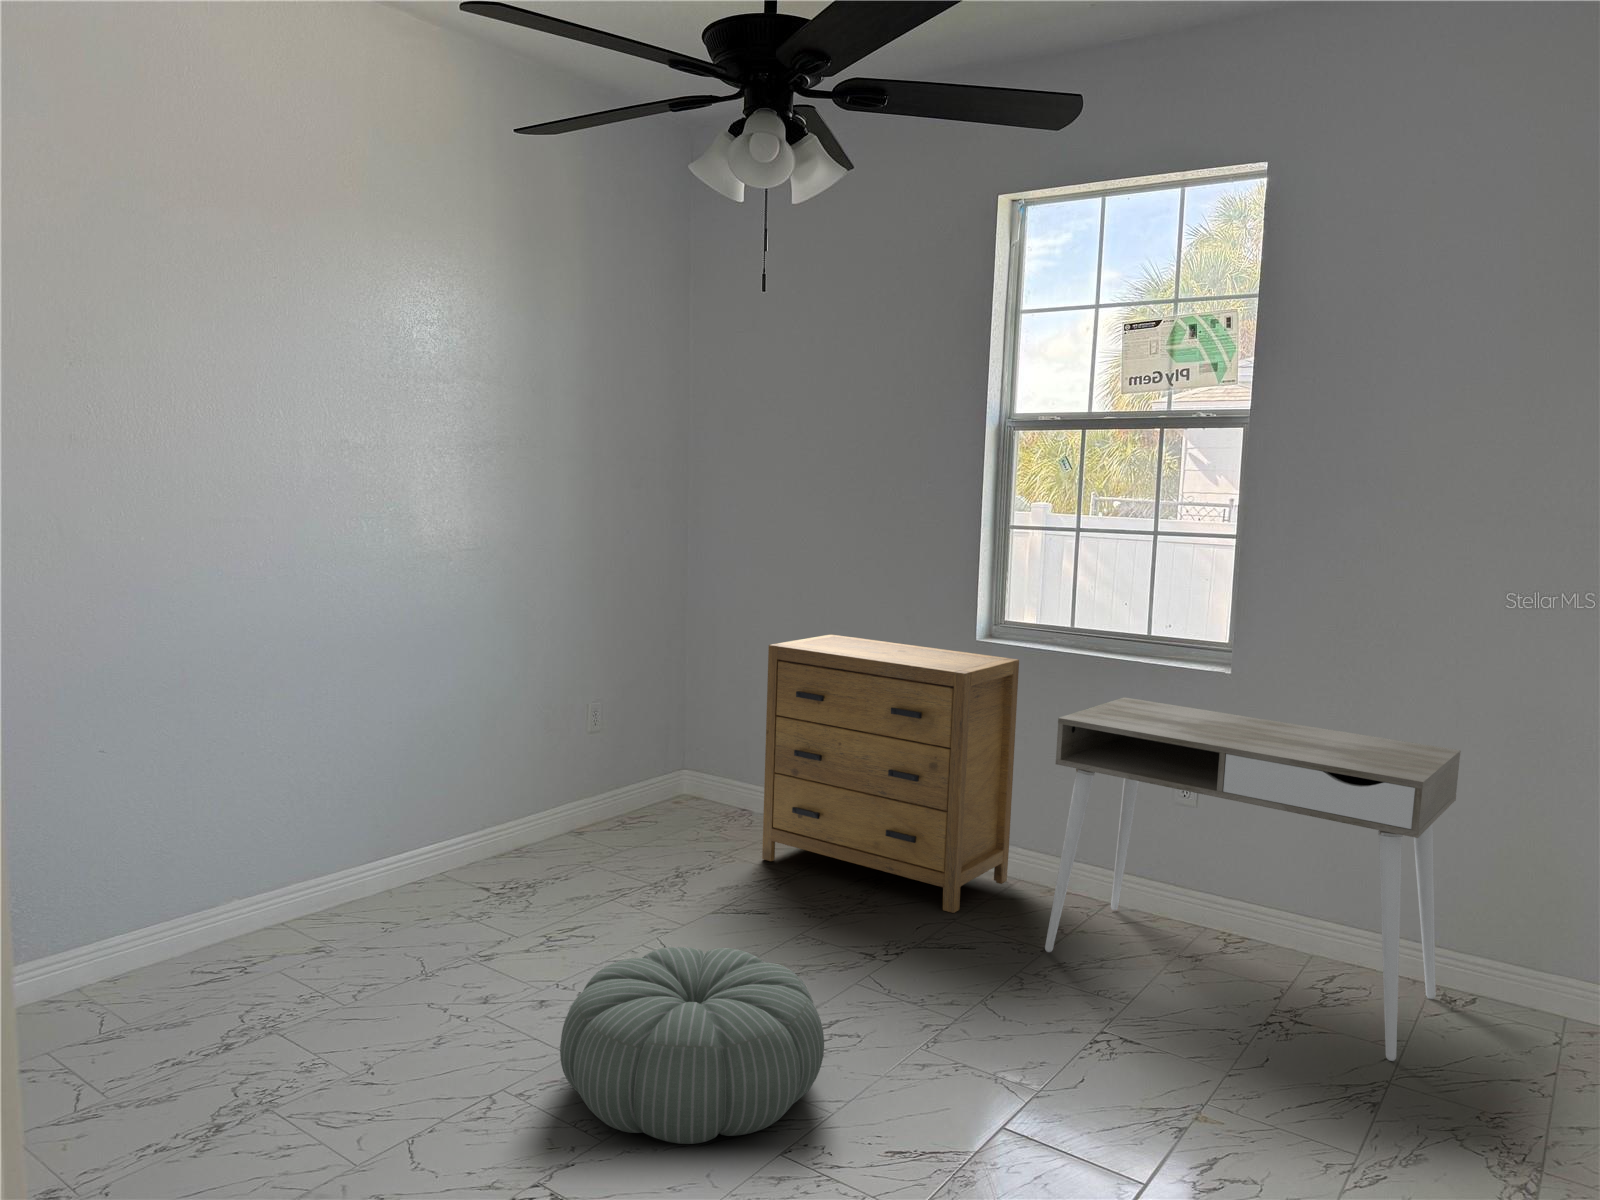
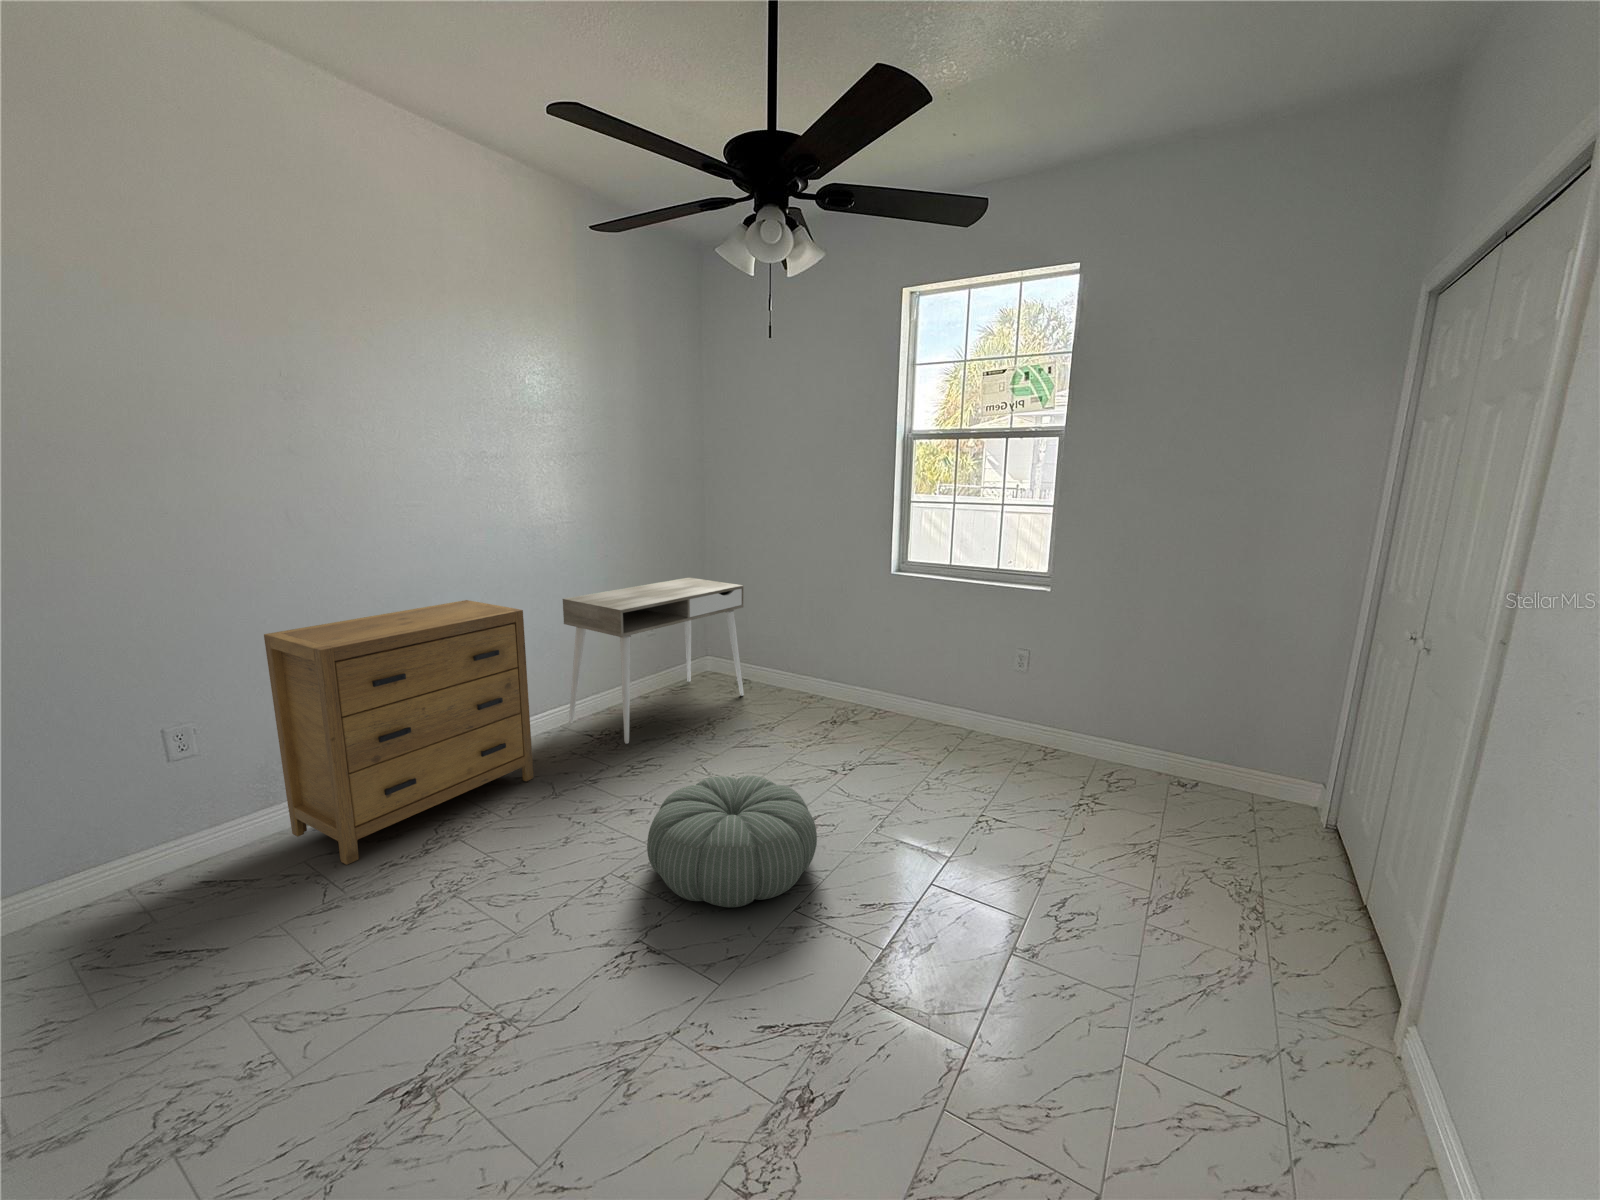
dresser: present [762,635,1019,913] -> present [264,600,533,865]
desk: present [1045,697,1461,1061] -> present [563,578,744,744]

